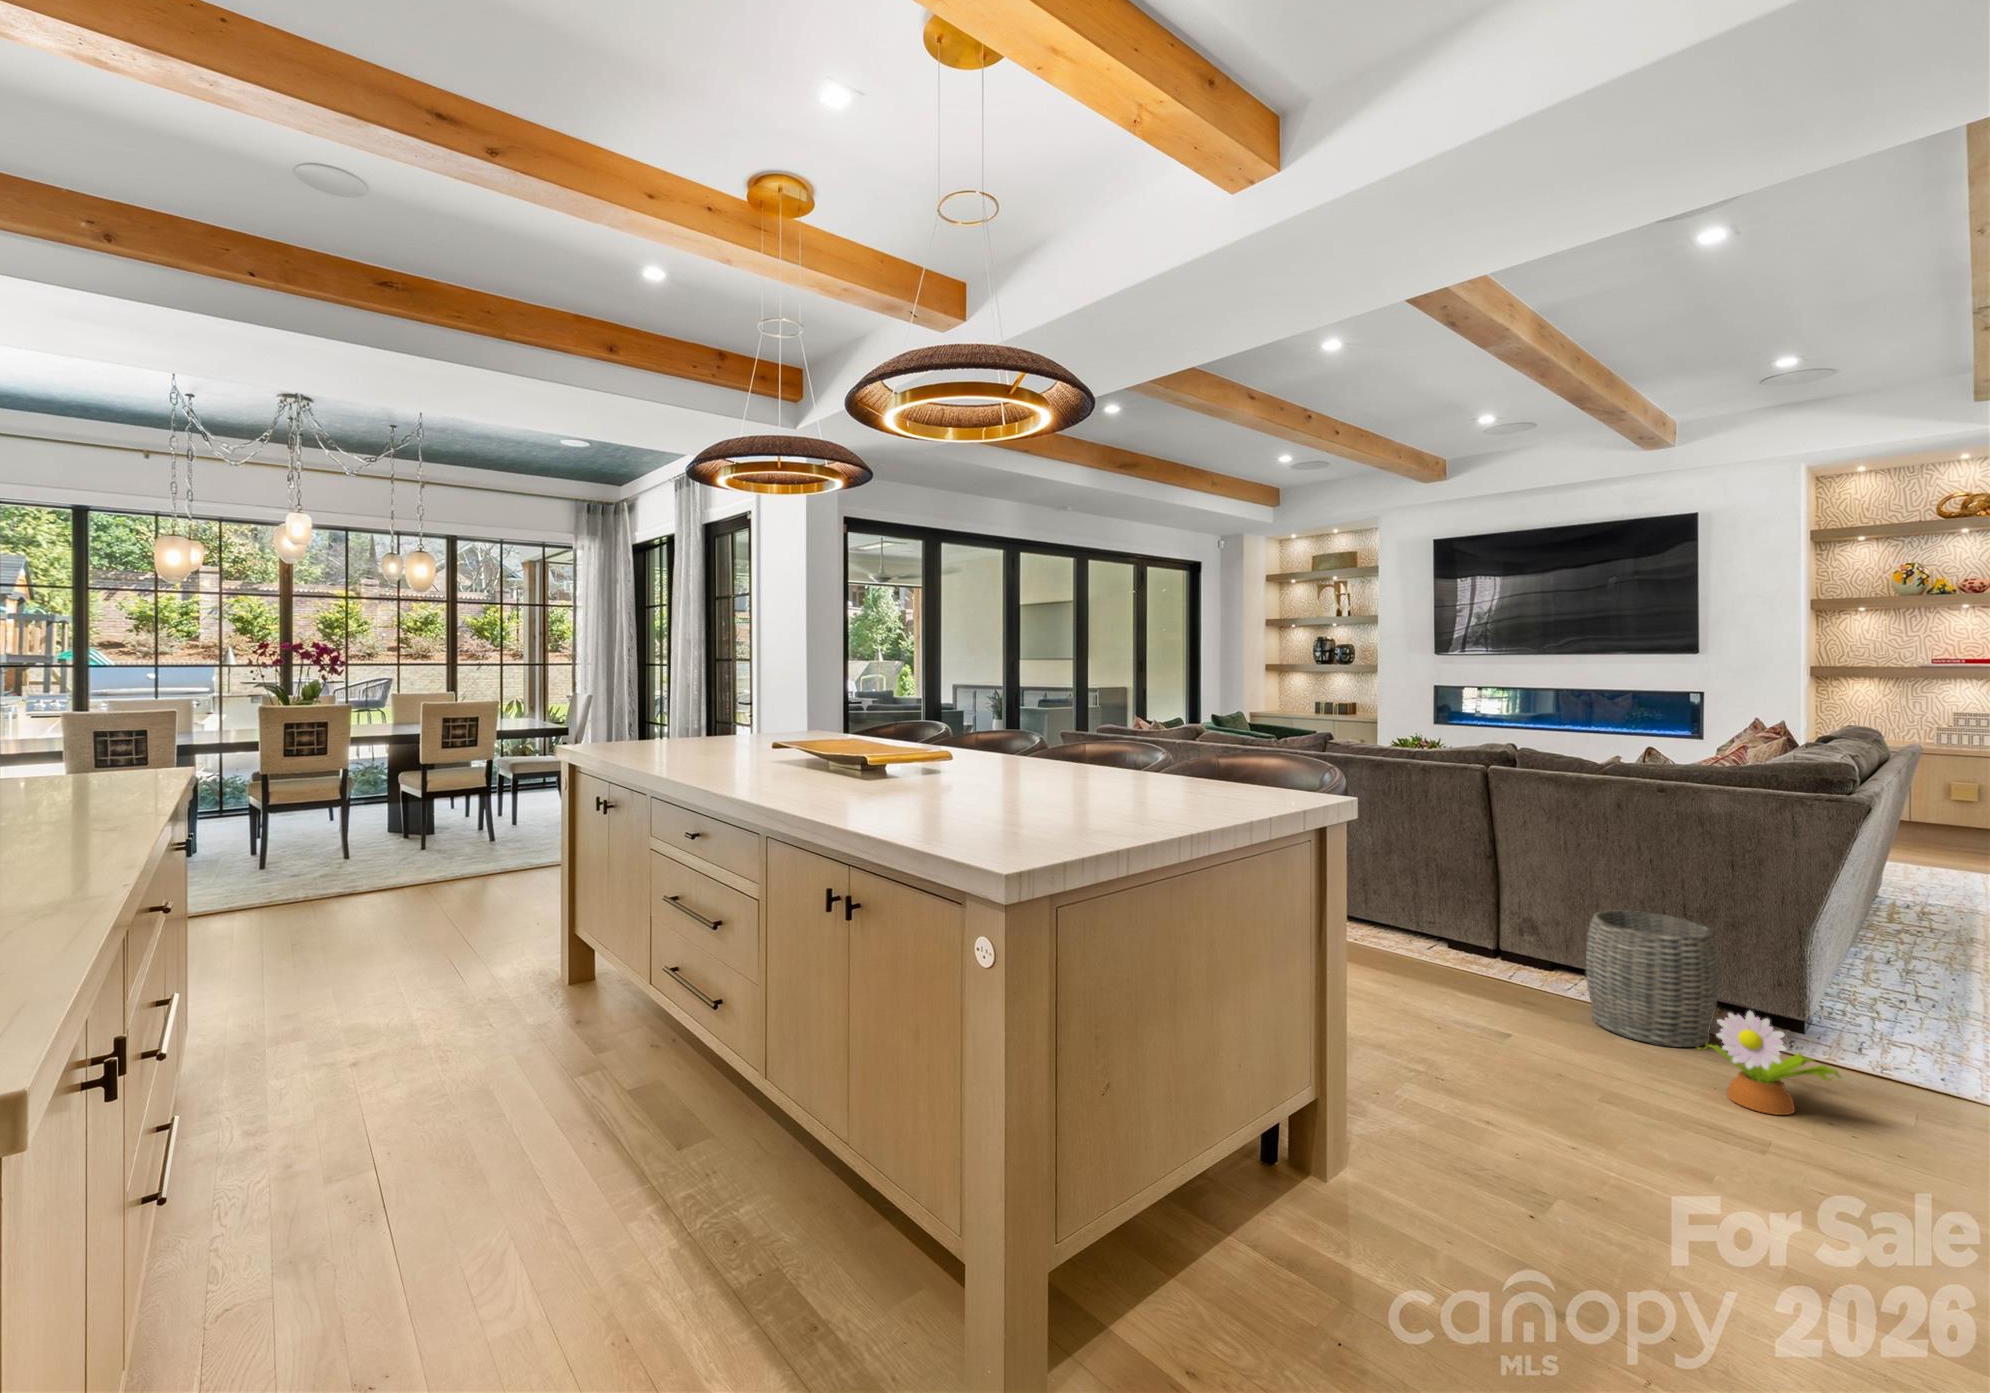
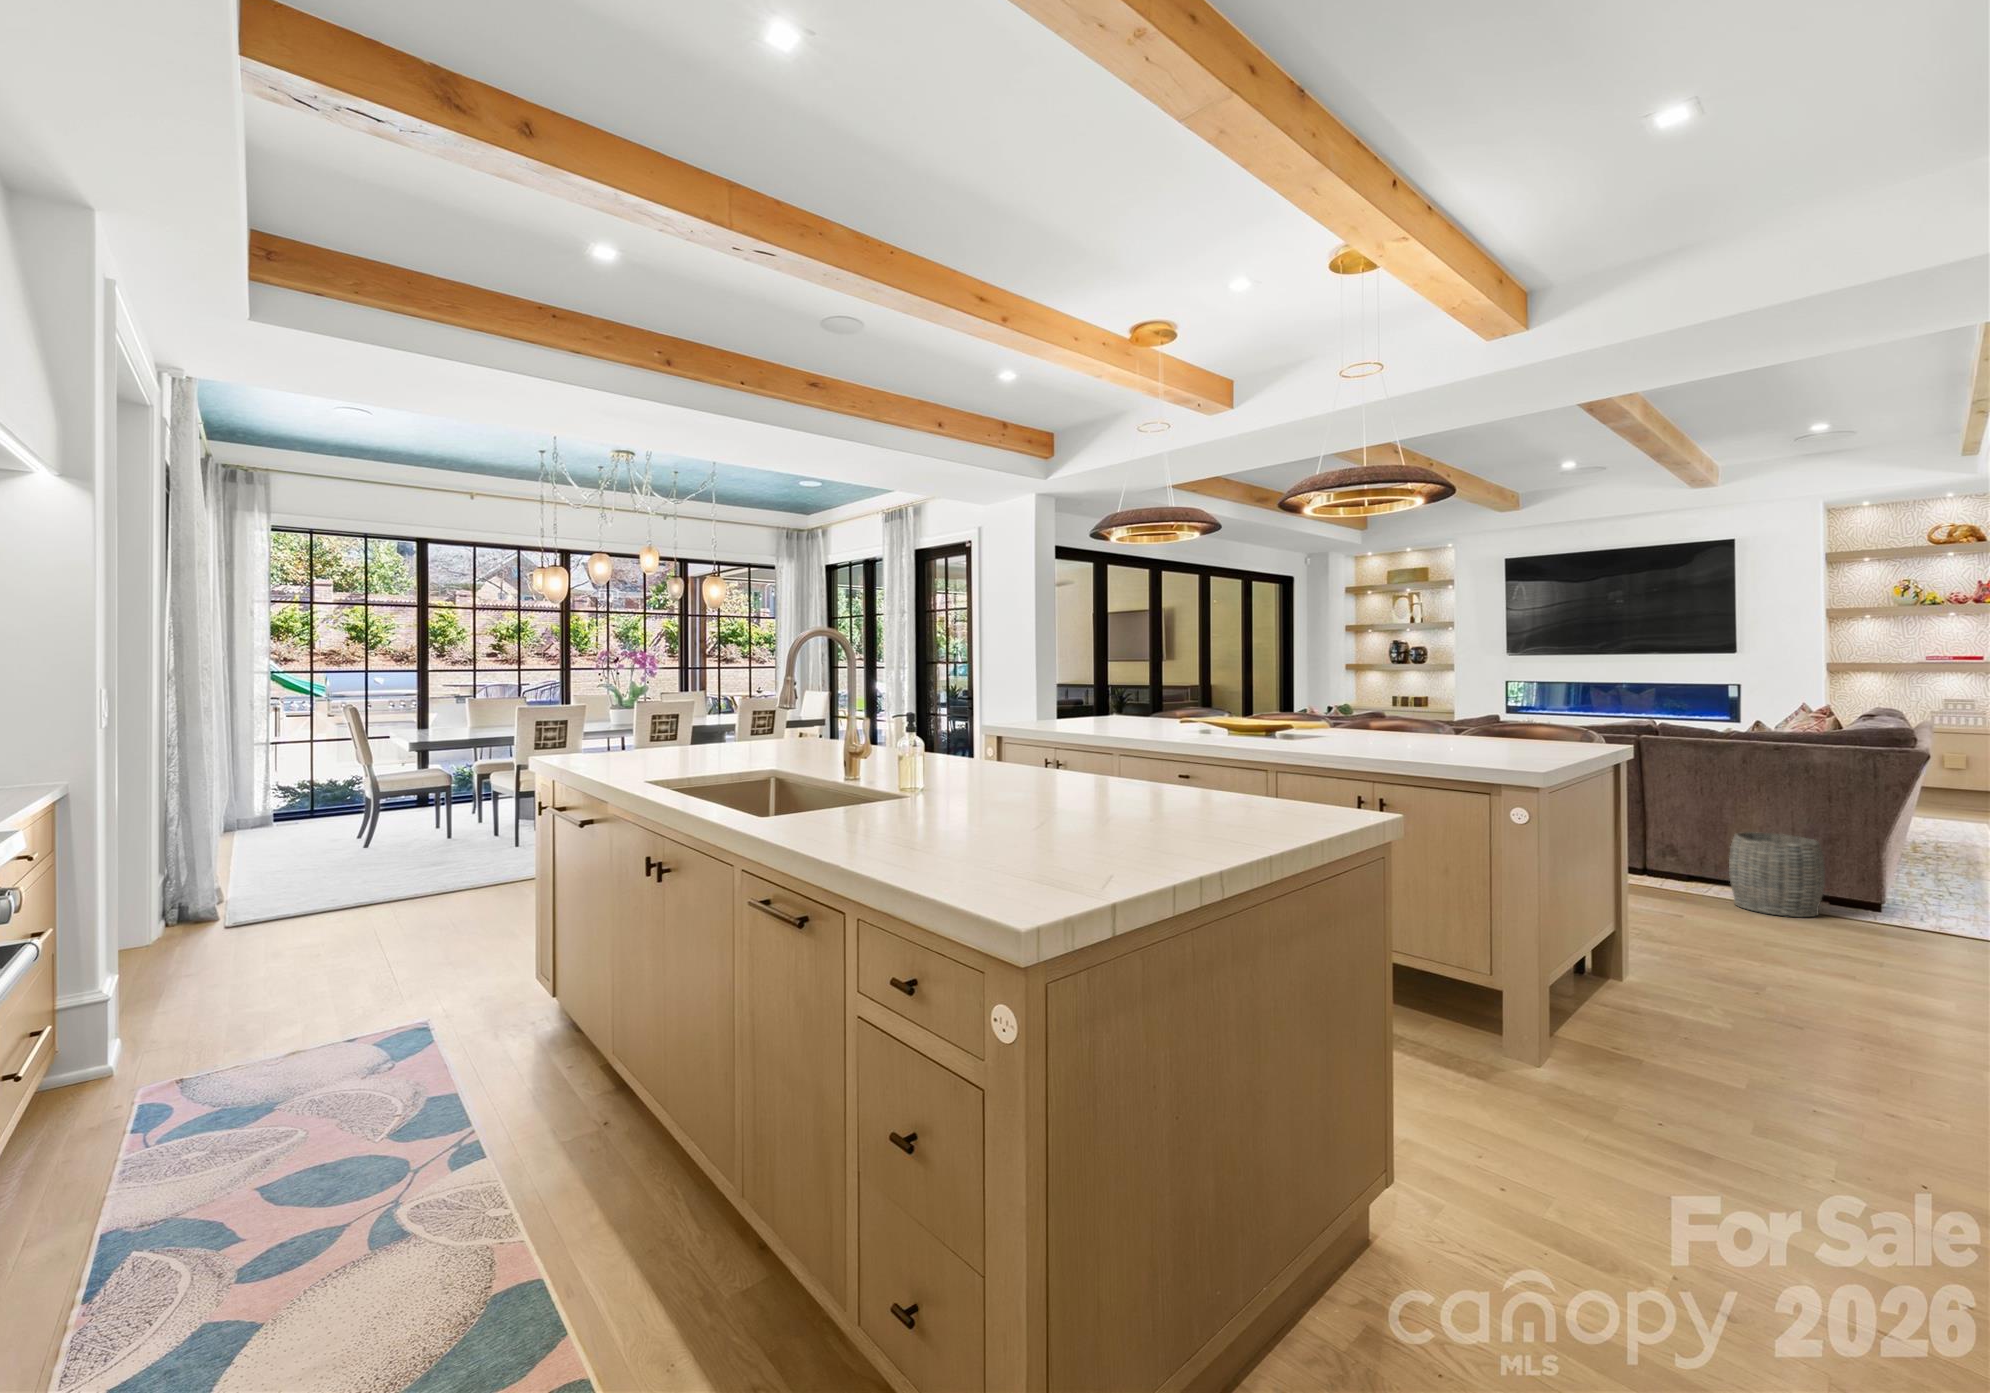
decorative plant: present [1697,1011,1841,1115] -> none [1822,882,1920,946]

